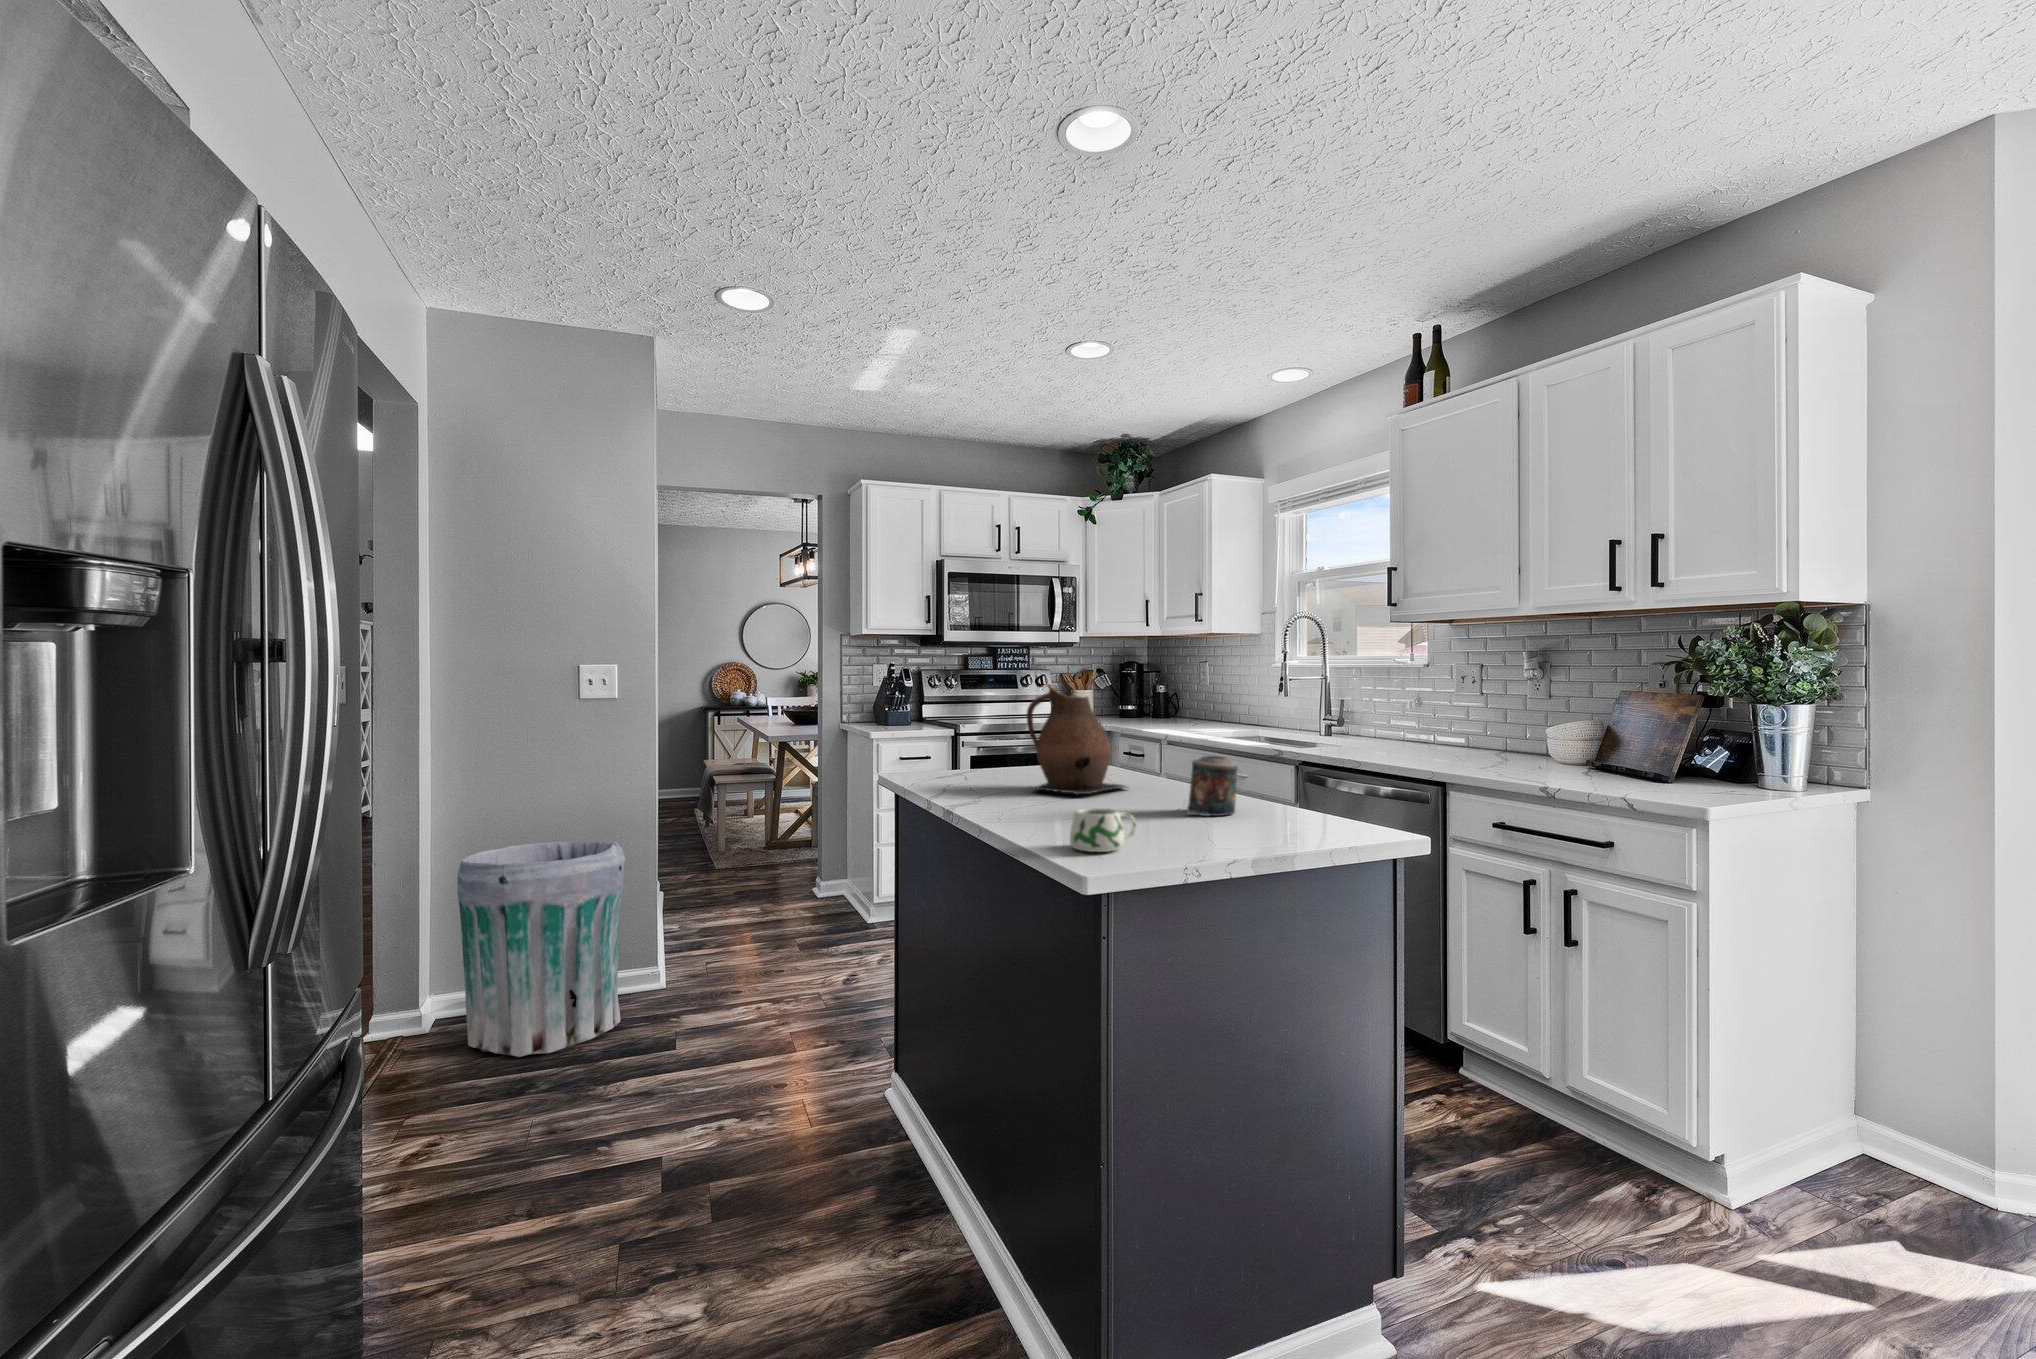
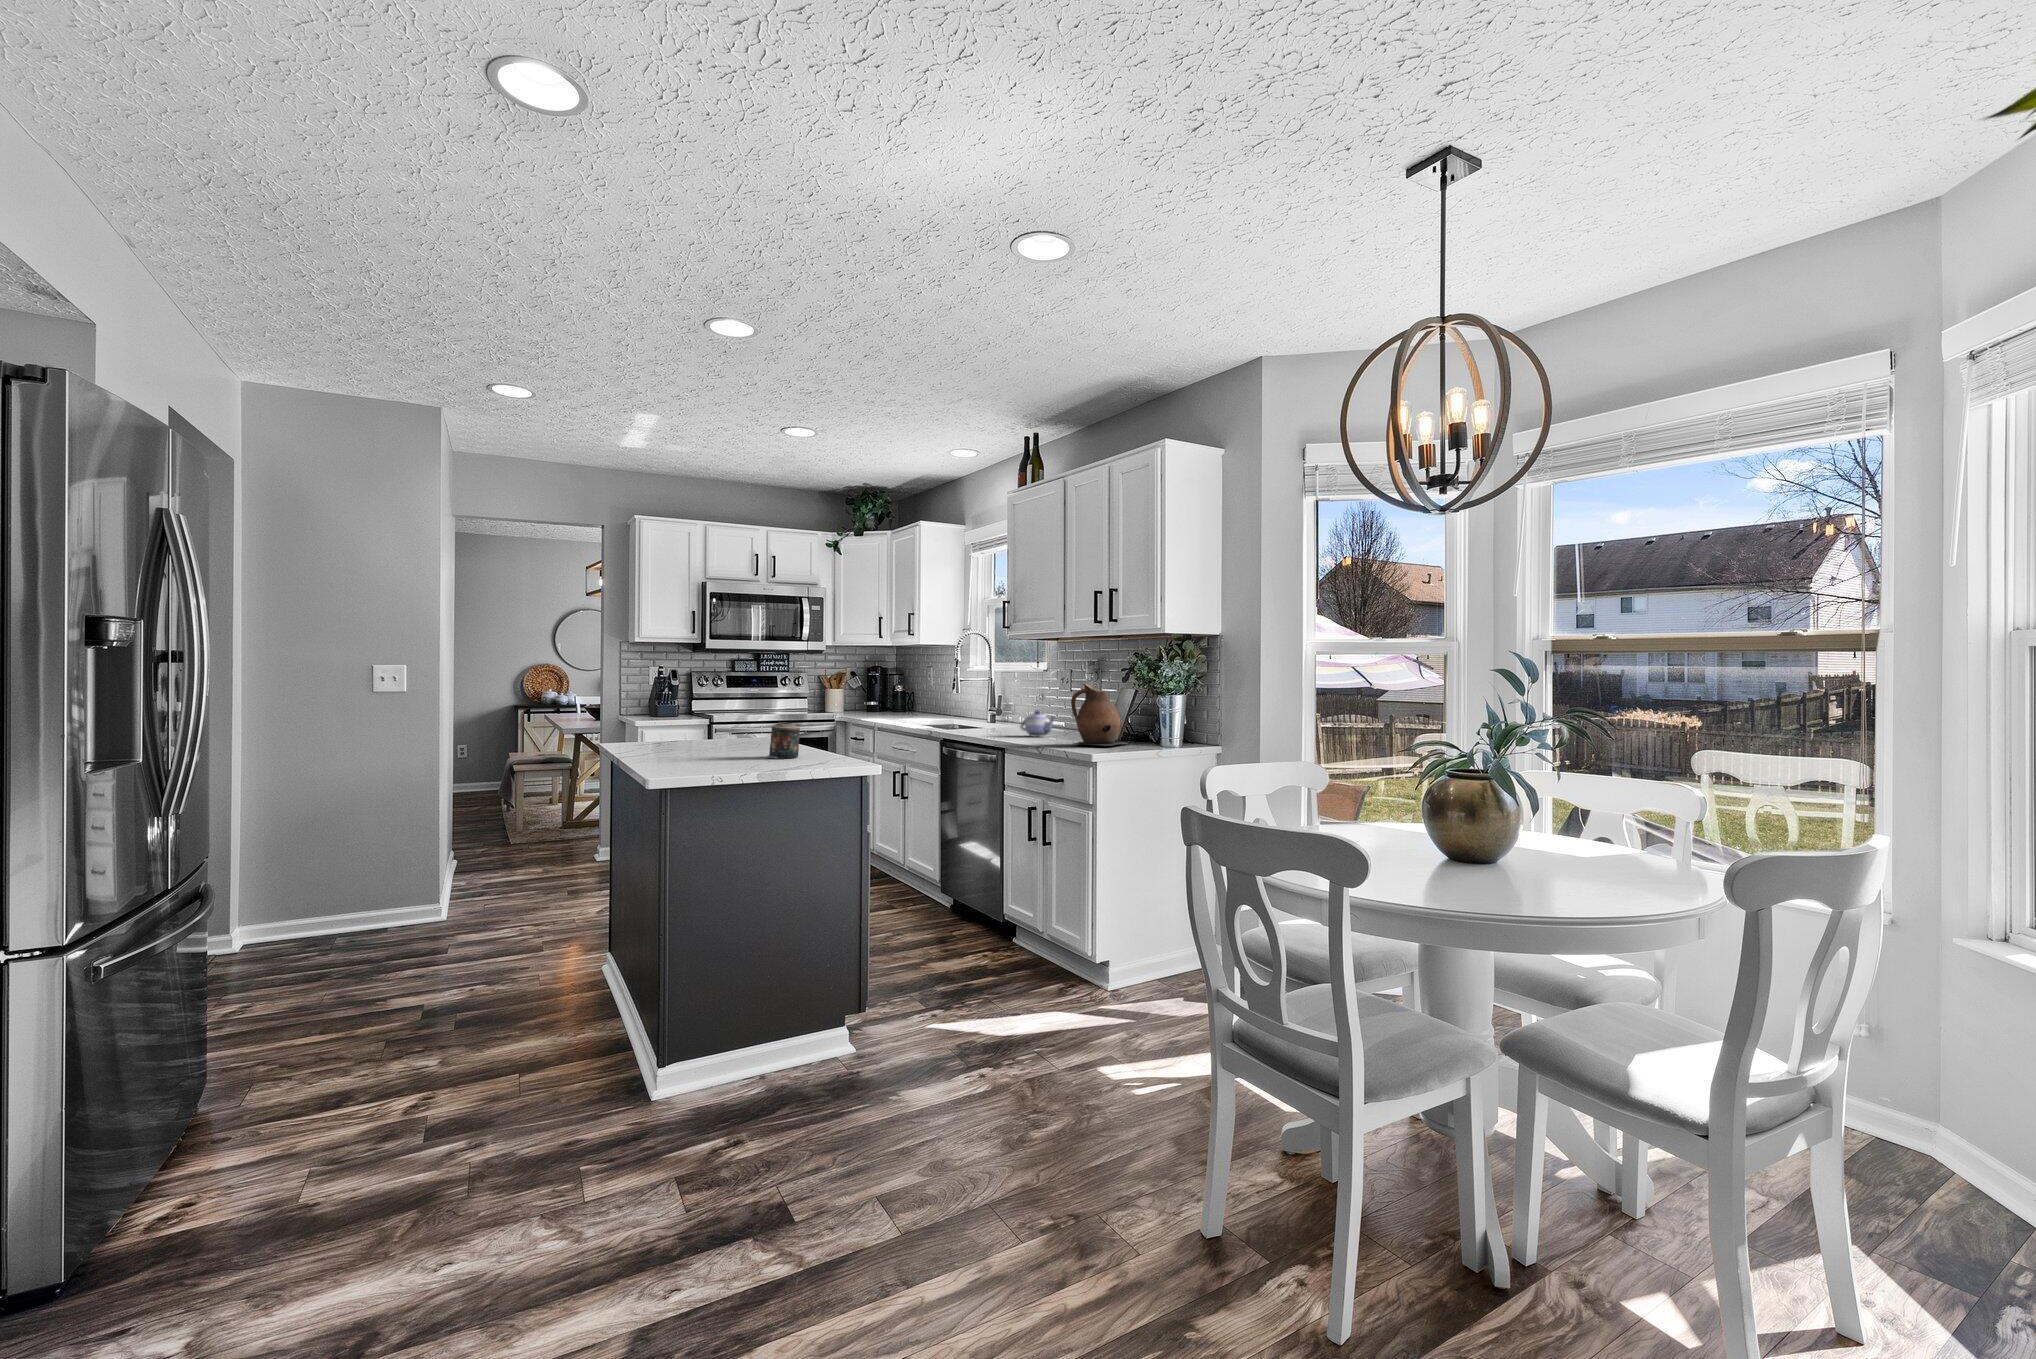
ceramic pitcher: present [1026,684,1126,795] -> present [1071,684,1129,747]
teapot: none [1431,722,1497,761] -> present [1021,710,1055,737]
mug: present [1070,808,1136,852] -> none [661,748,704,770]
trash can: present [457,841,626,1057] -> none [267,801,410,960]

